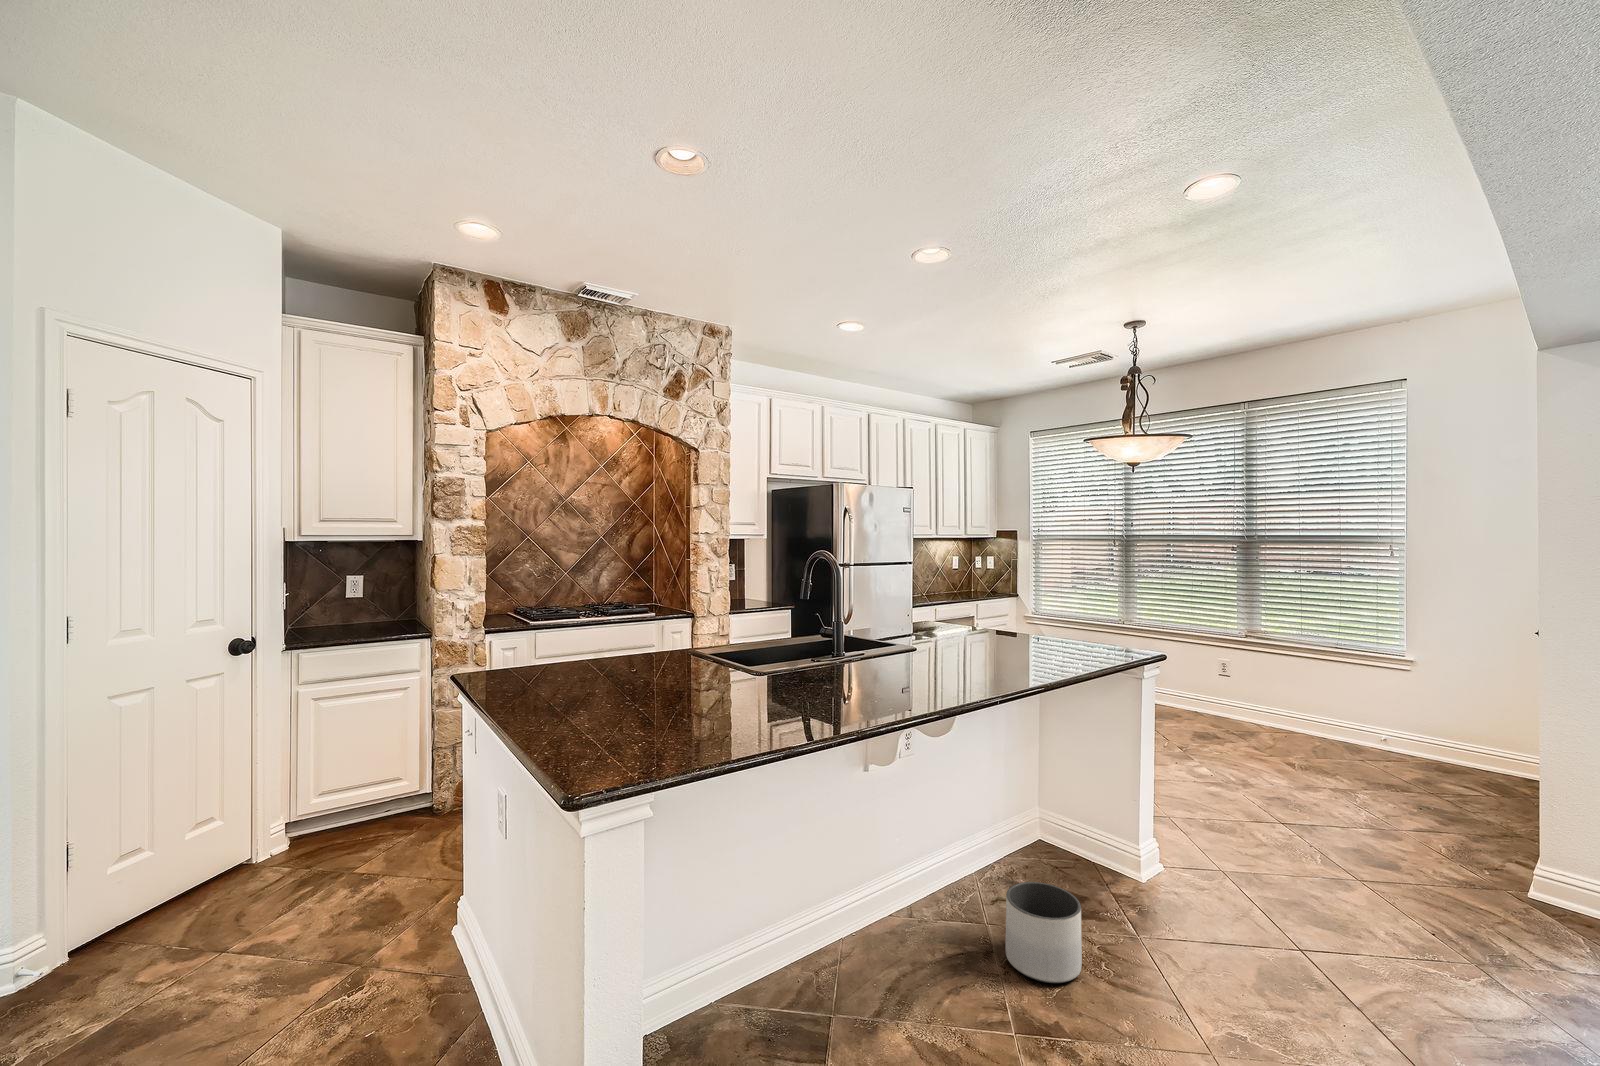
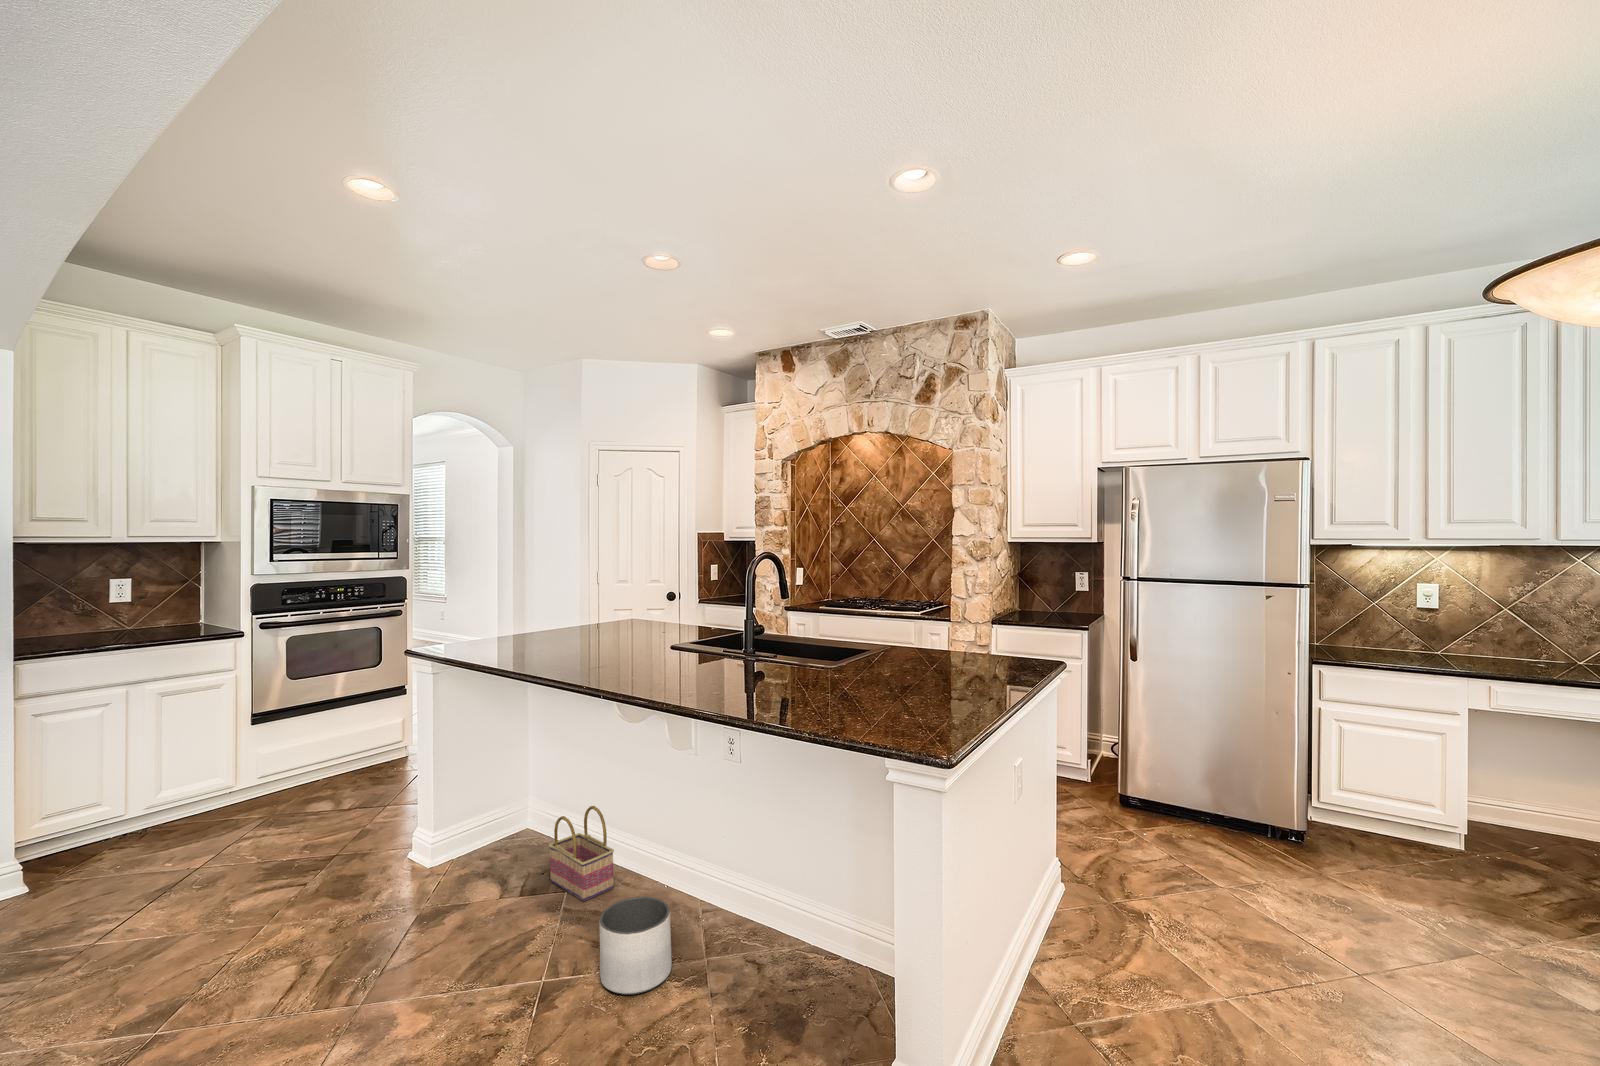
basket: none [776,880,877,1021] -> present [548,806,614,901]

